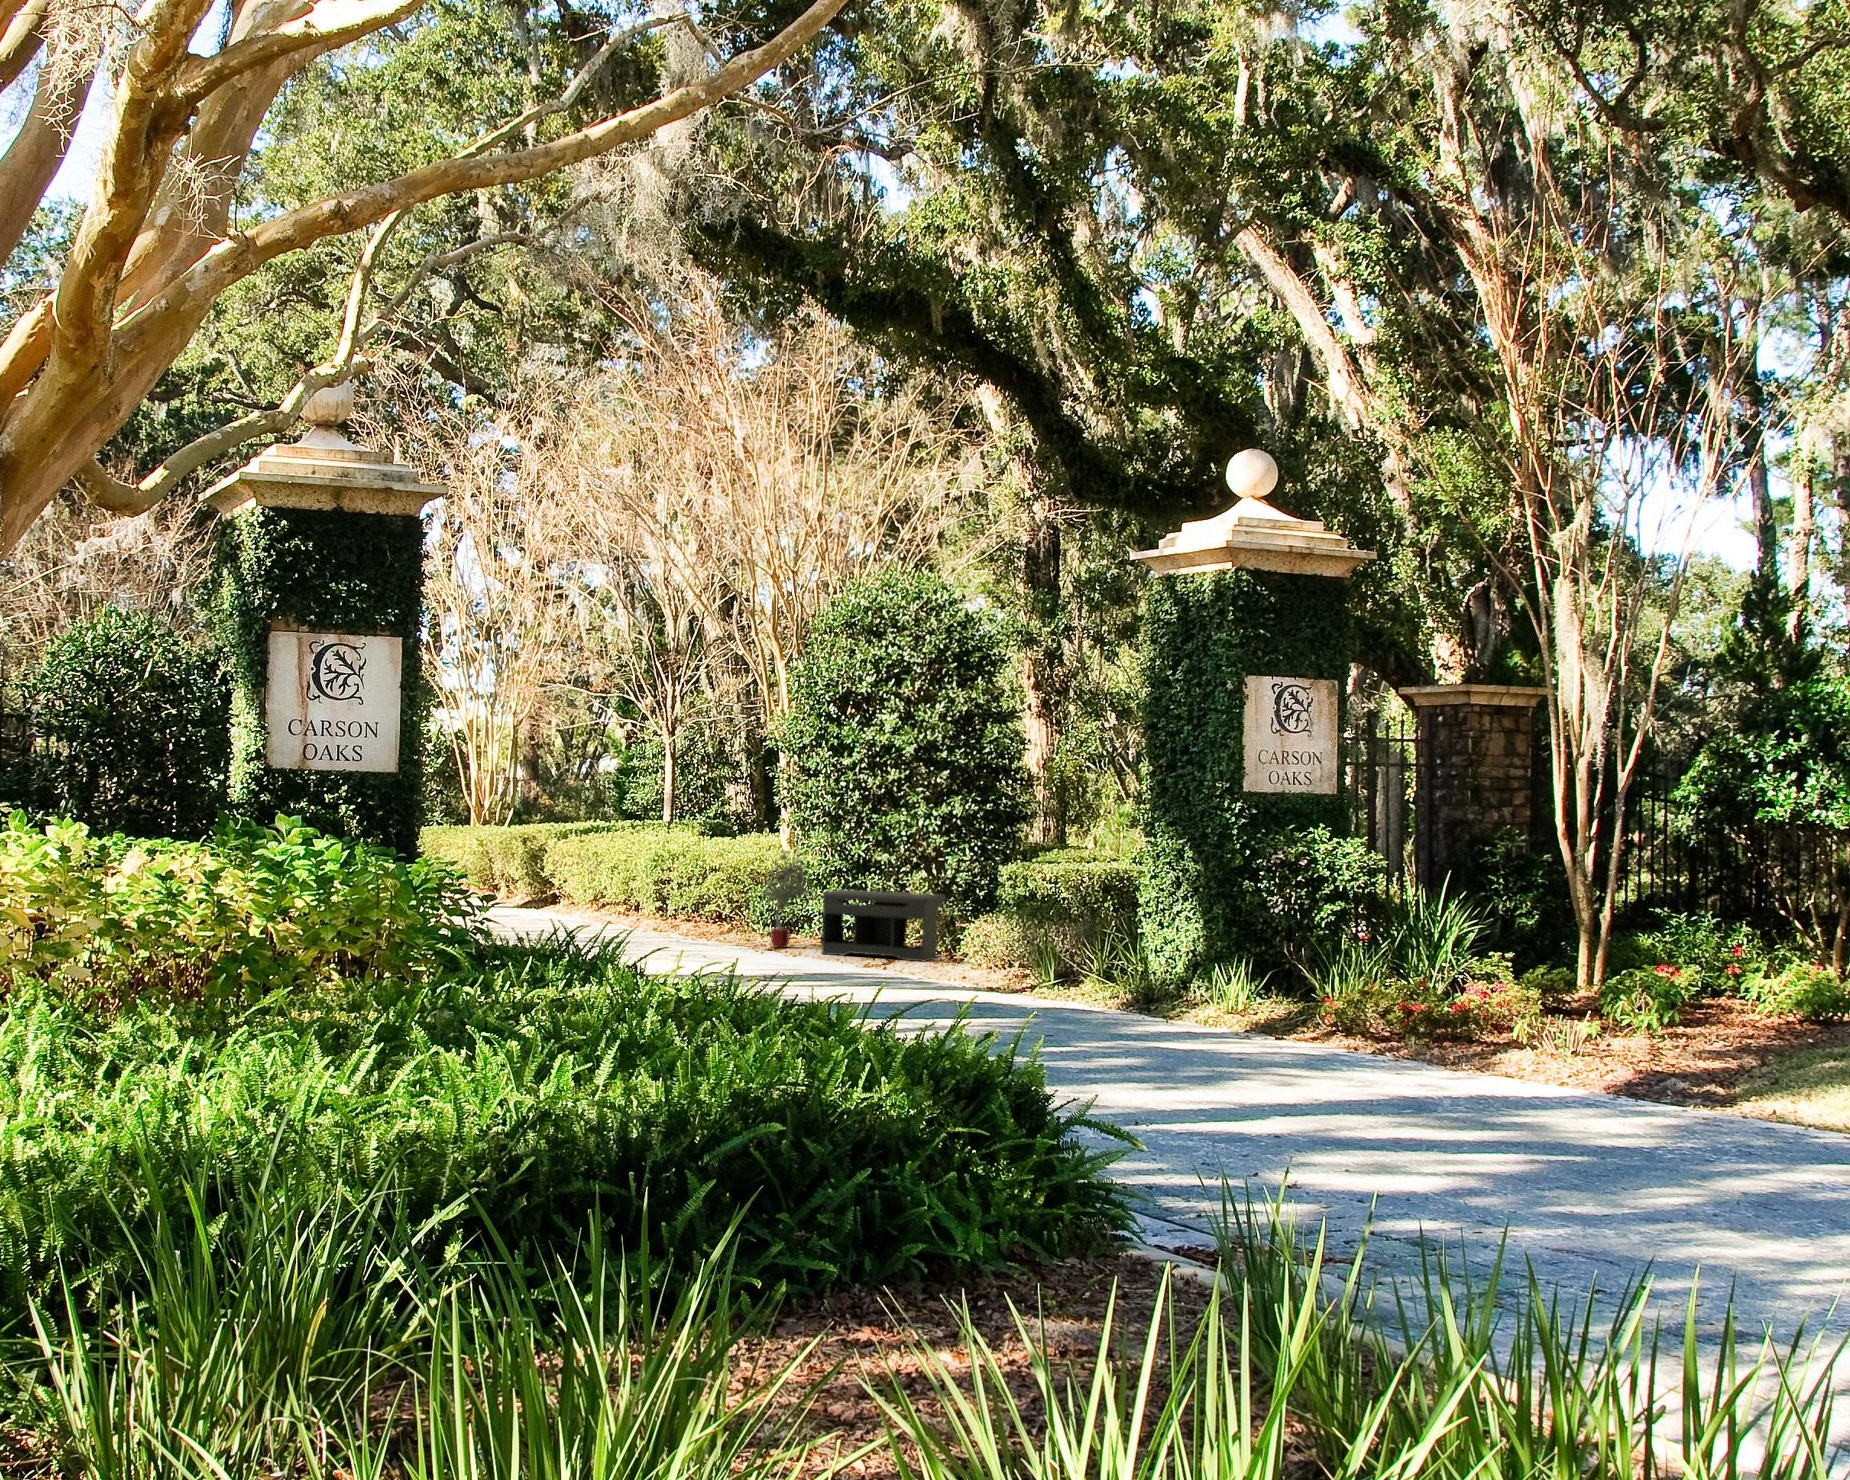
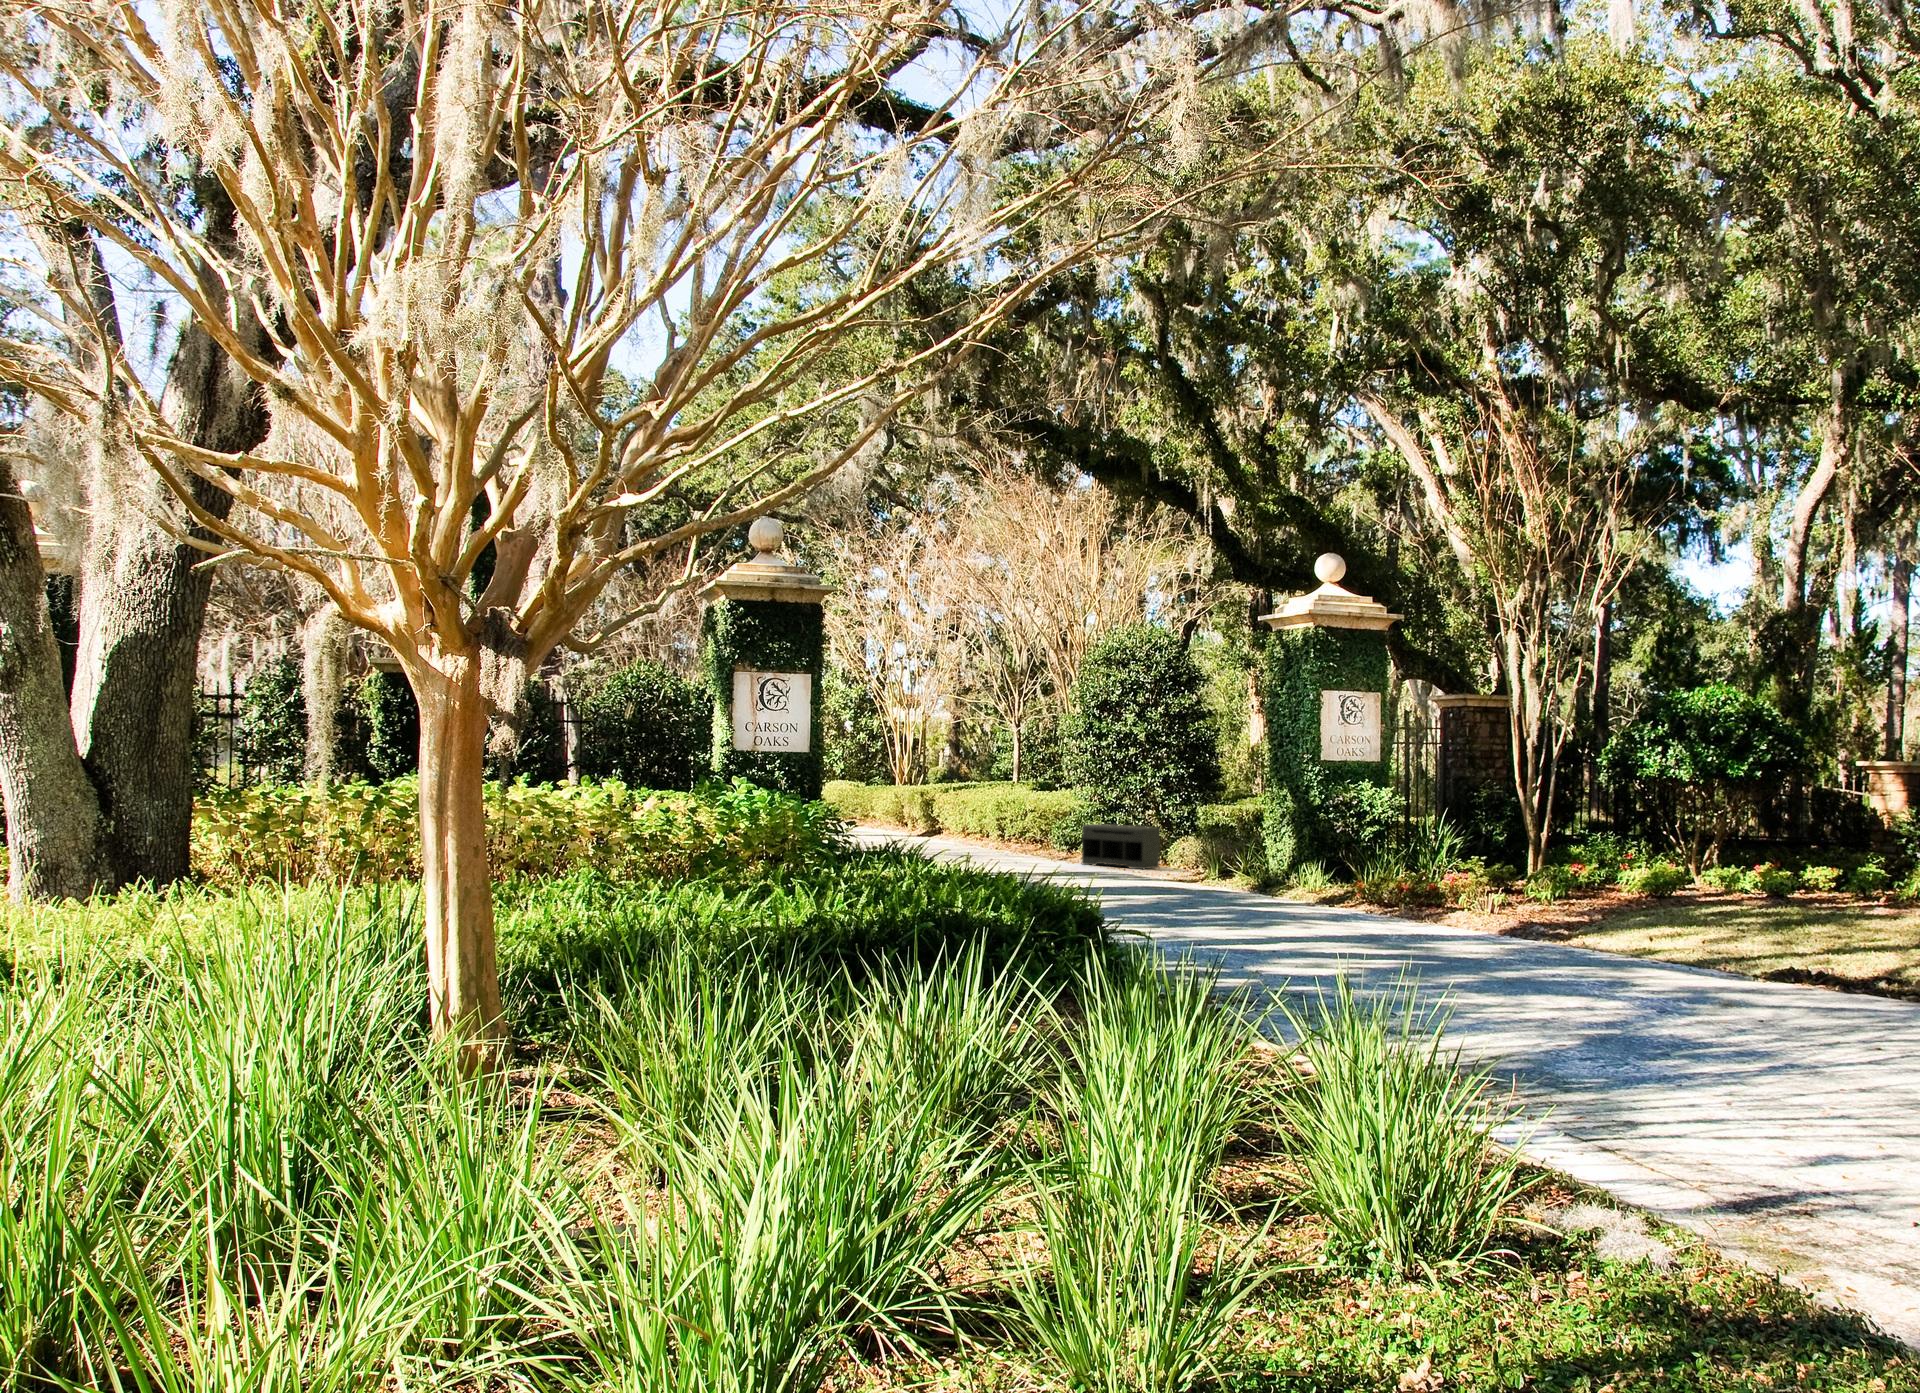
potted tree: present [763,851,814,948] -> none [1049,799,1083,861]

